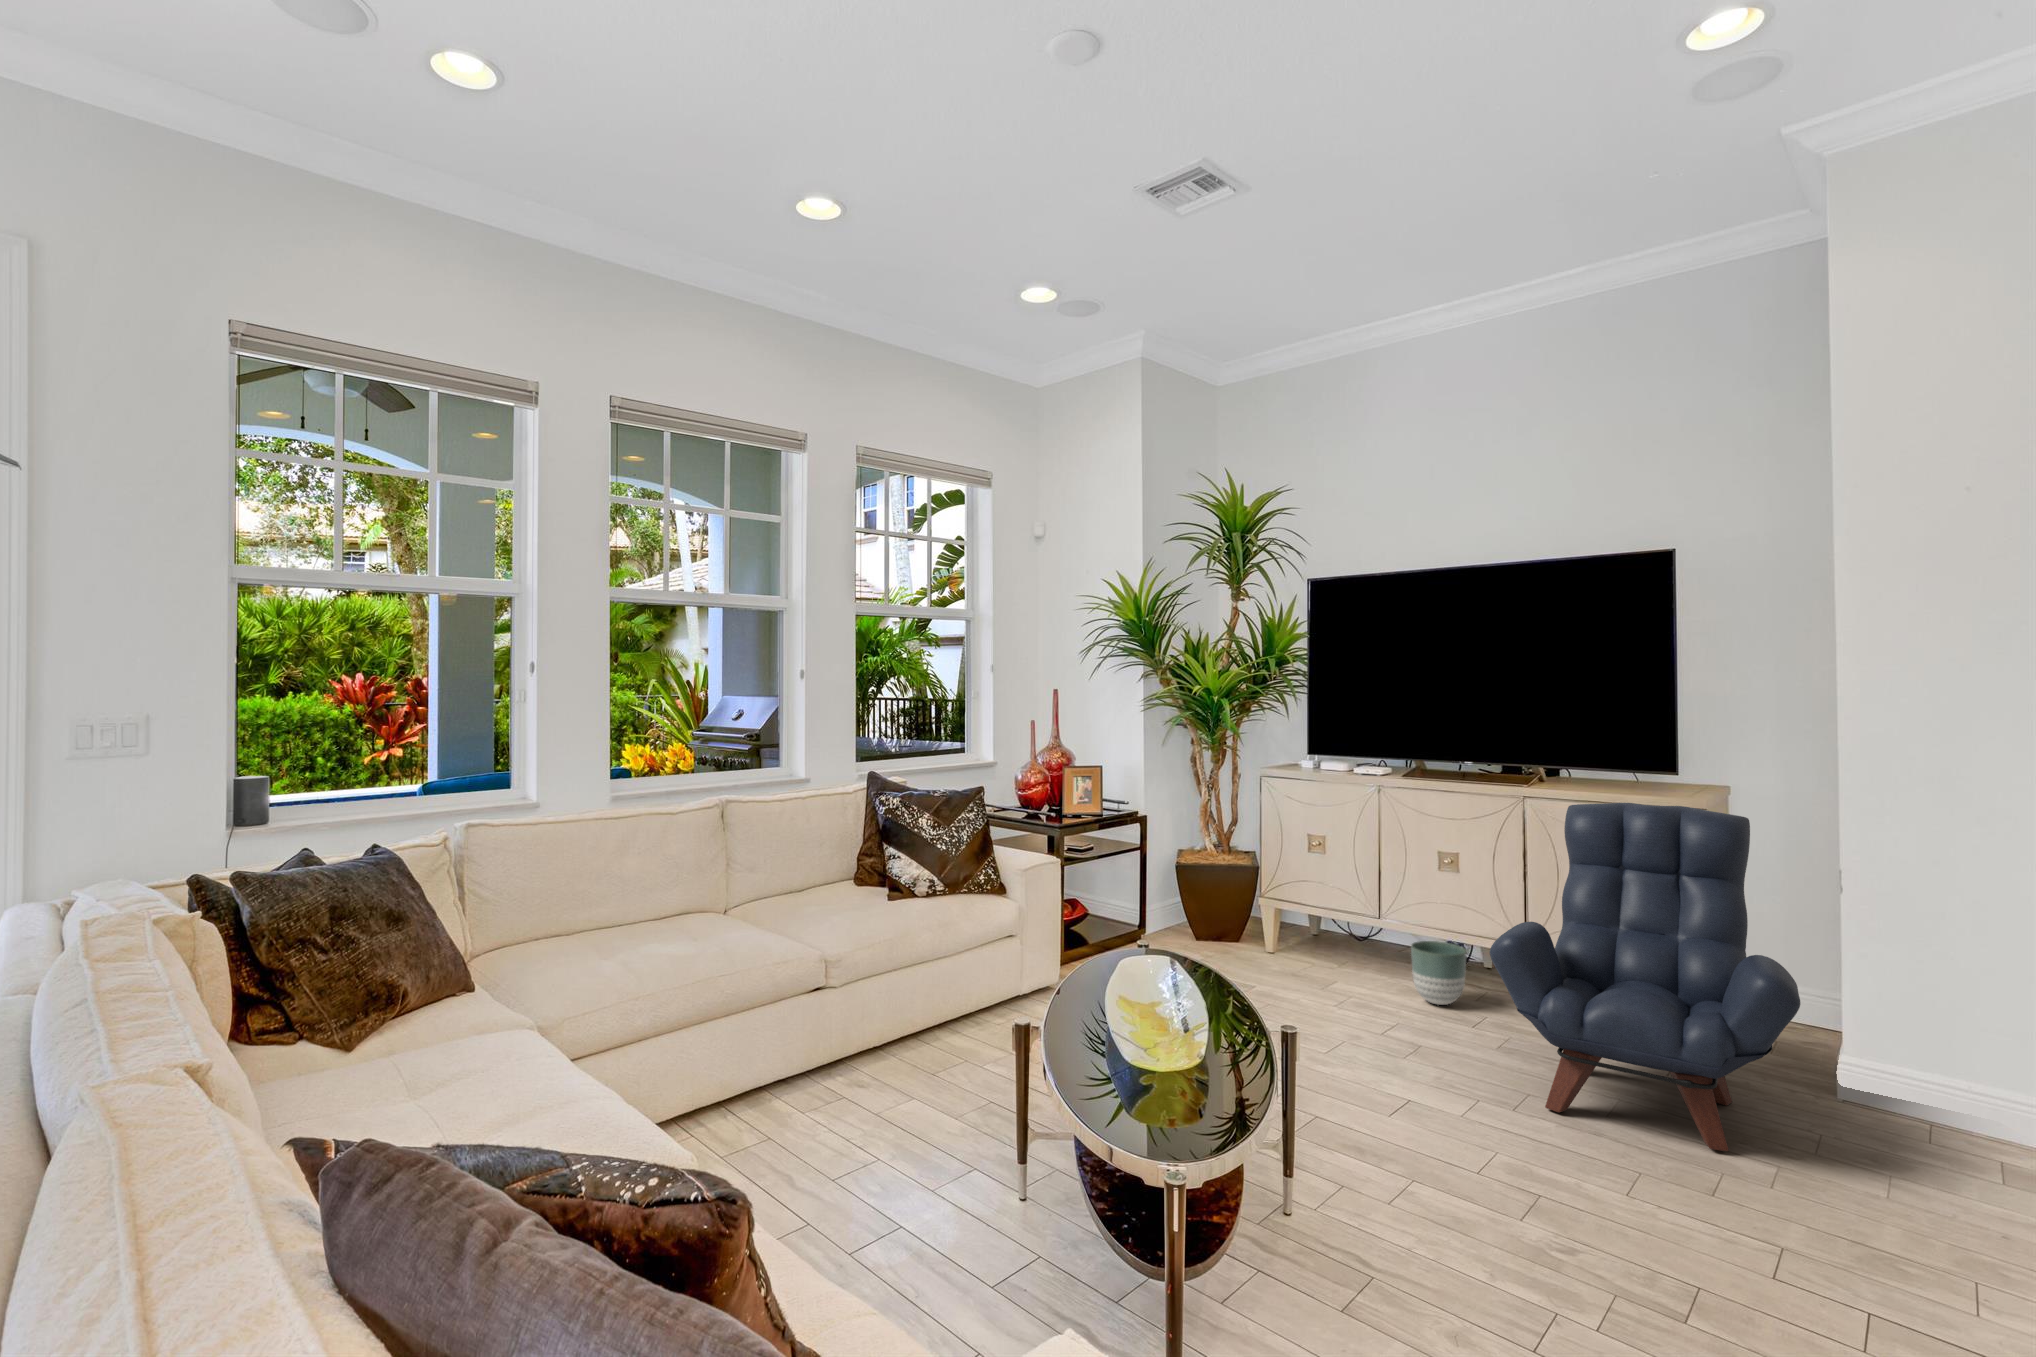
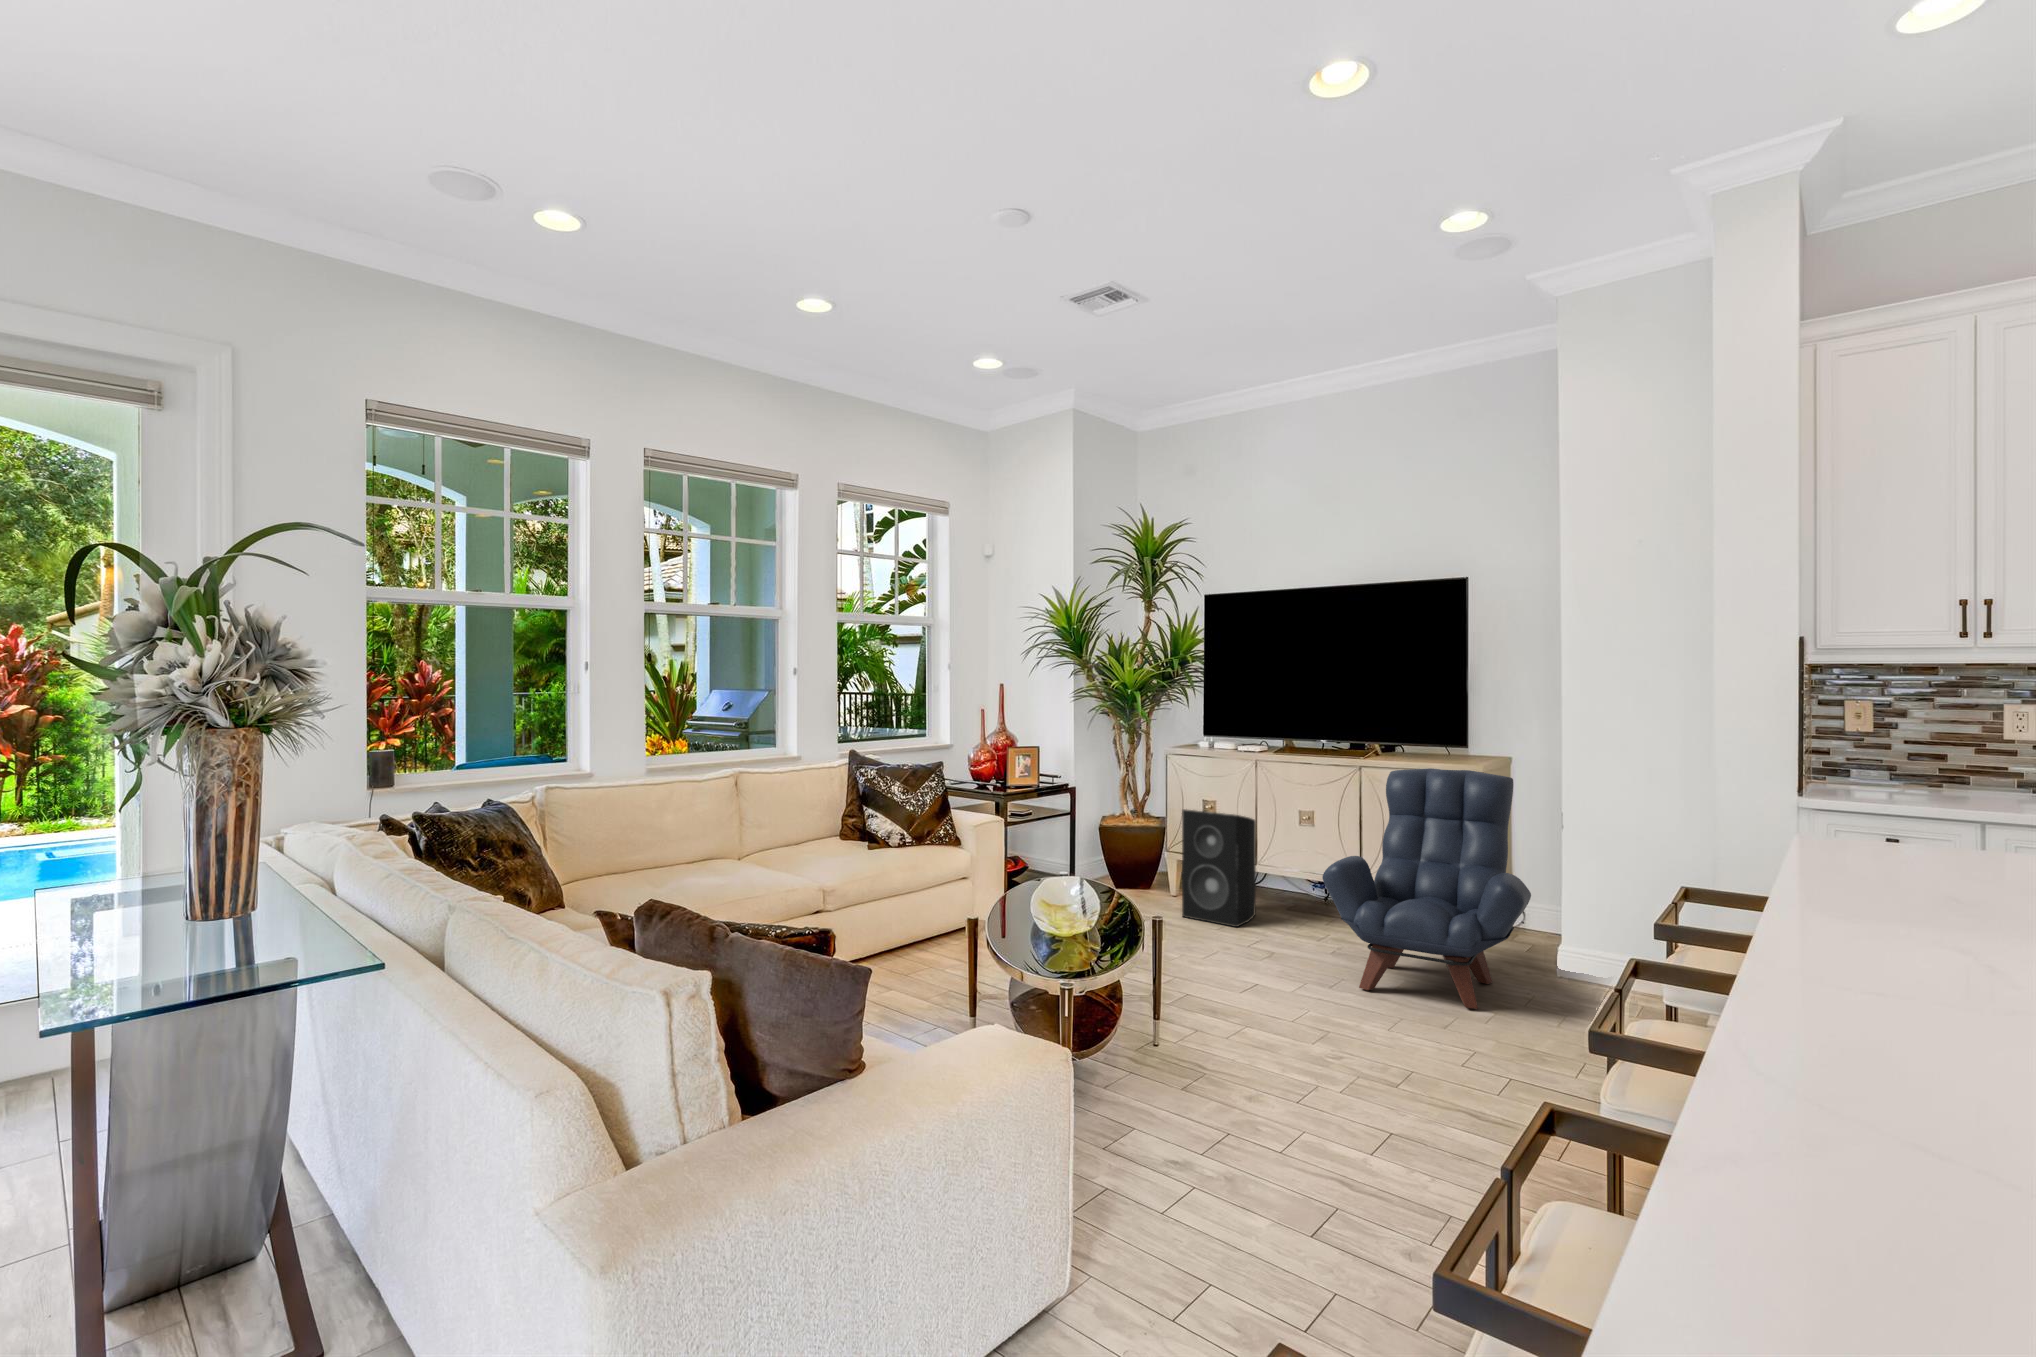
speaker: none [1285,848,1379,1001] -> present [1182,809,1256,927]
planter: present [1411,941,1466,1005] -> none [1278,880,1319,928]

